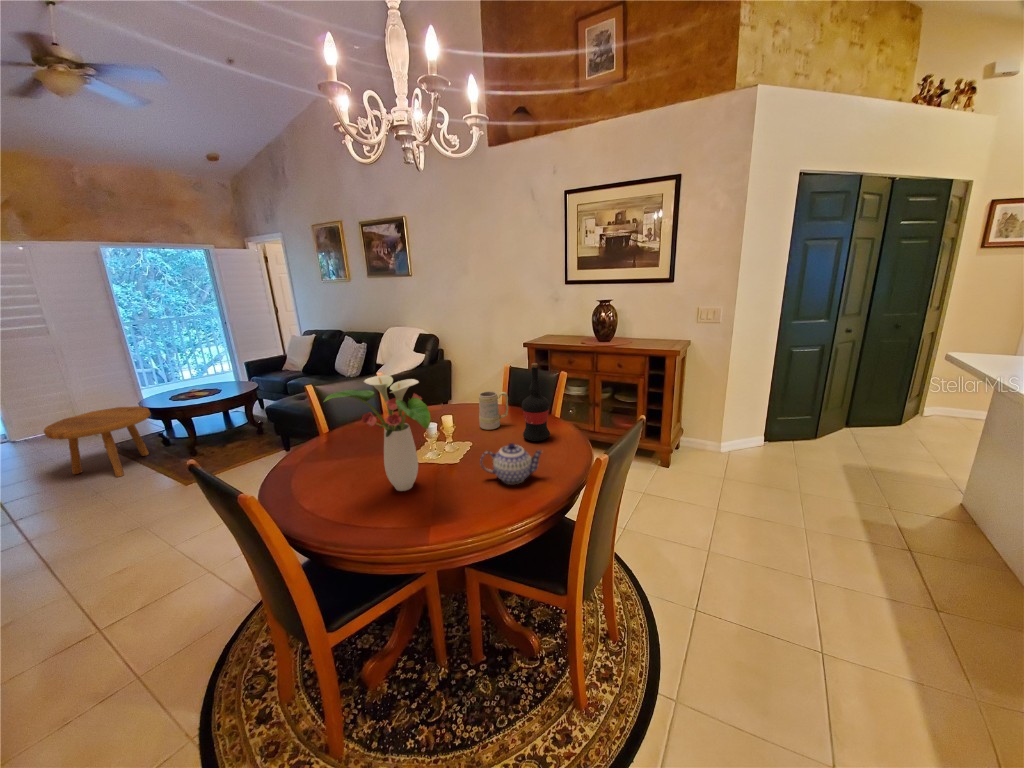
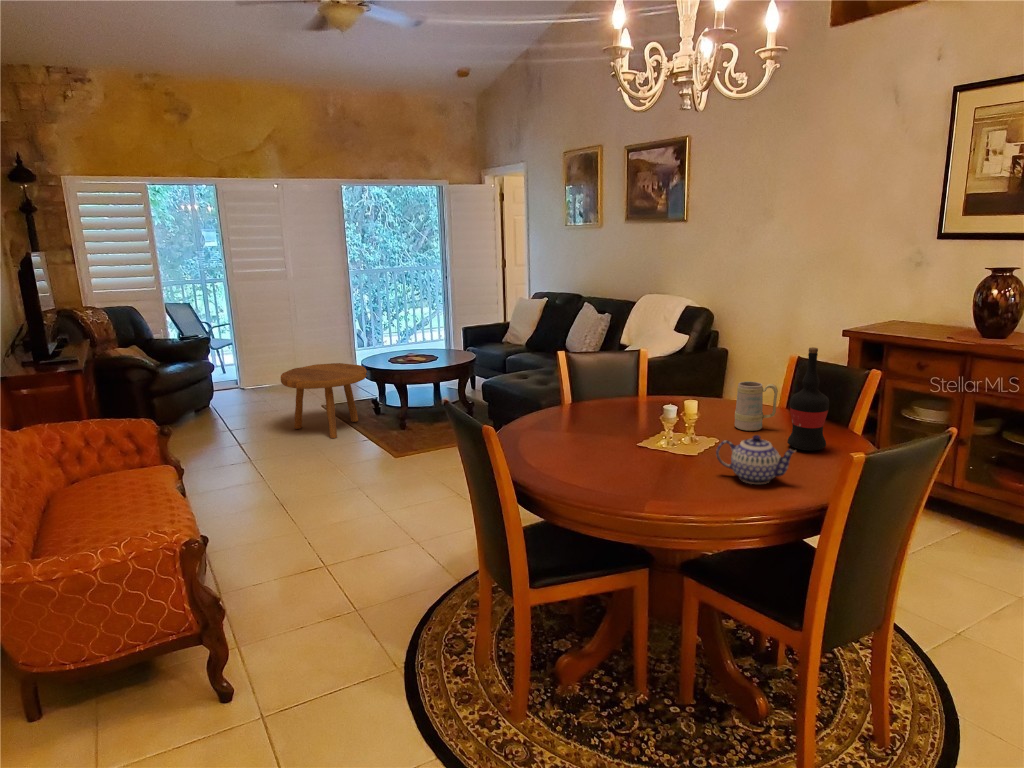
flower arrangement: present [324,375,431,491] -> none [559,339,662,468]

